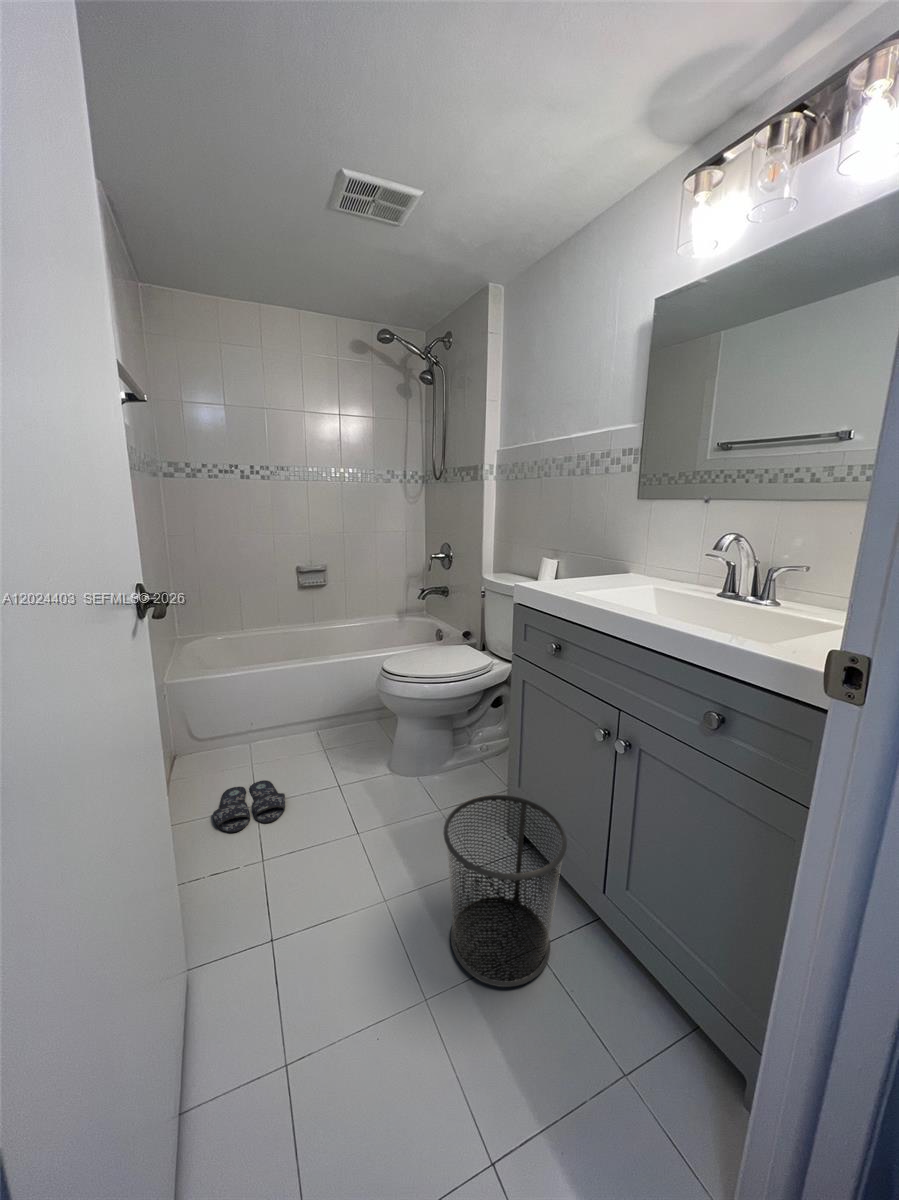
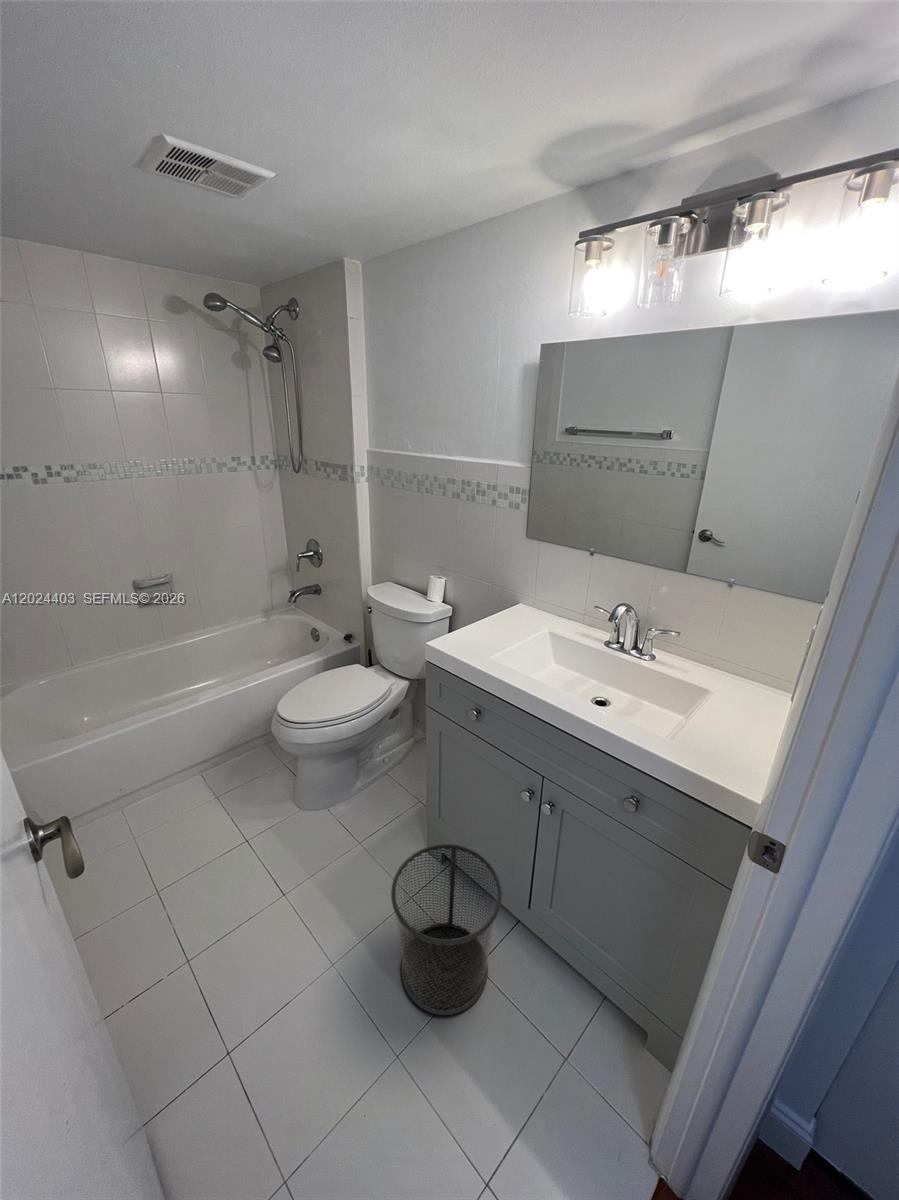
slippers: present [213,780,285,833] -> none [105,856,192,937]

